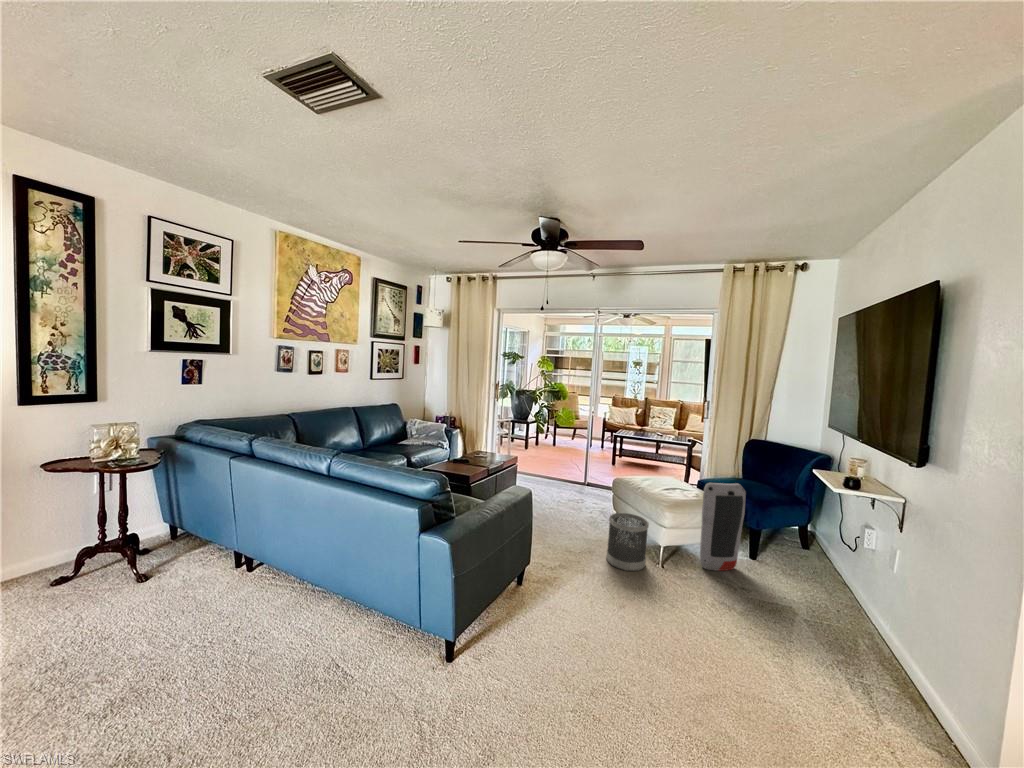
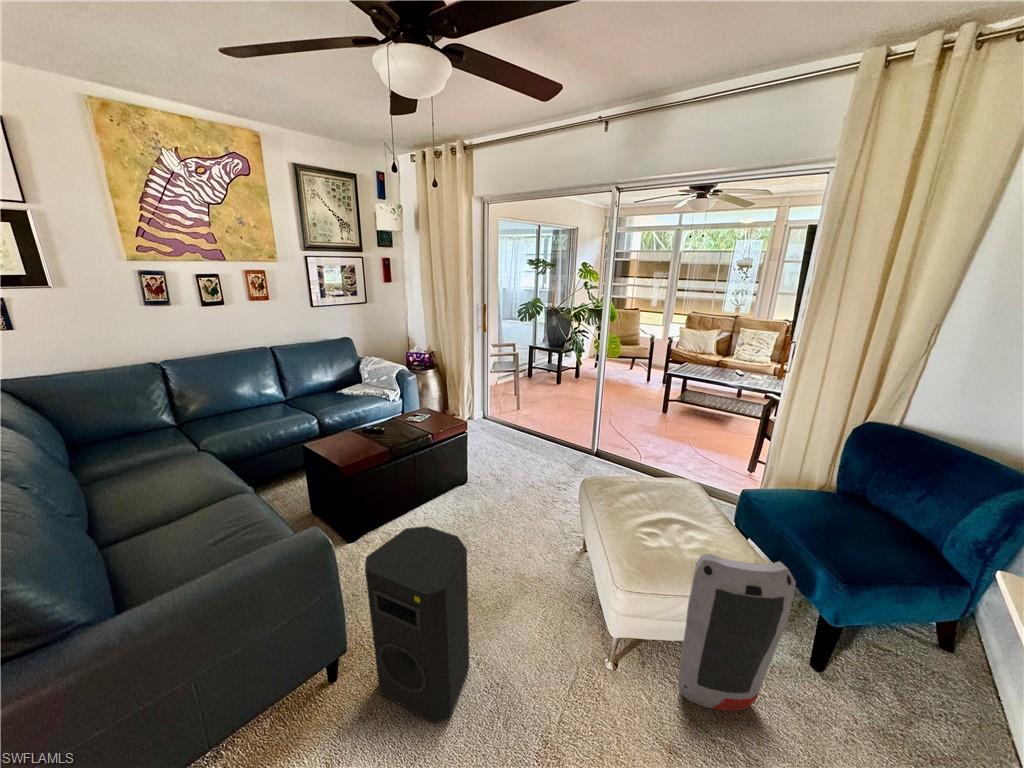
speaker: none [551,483,607,586] -> present [365,526,469,724]
wastebasket: present [606,513,649,571] -> none [508,566,577,684]

